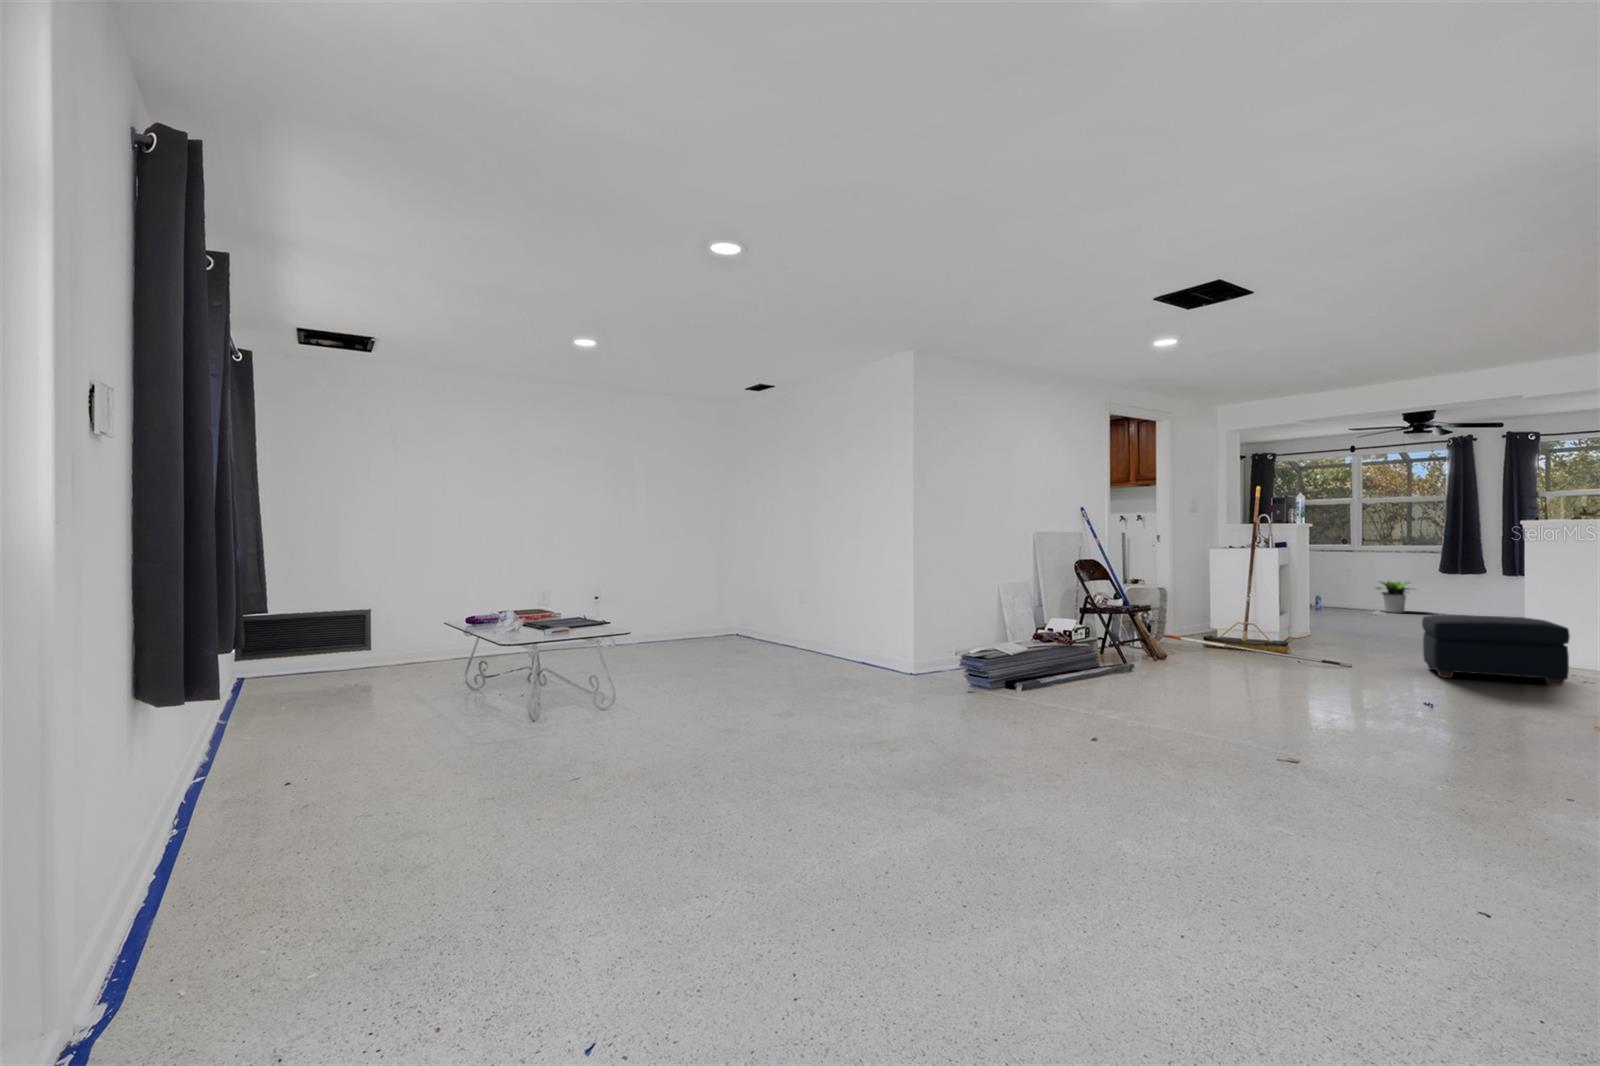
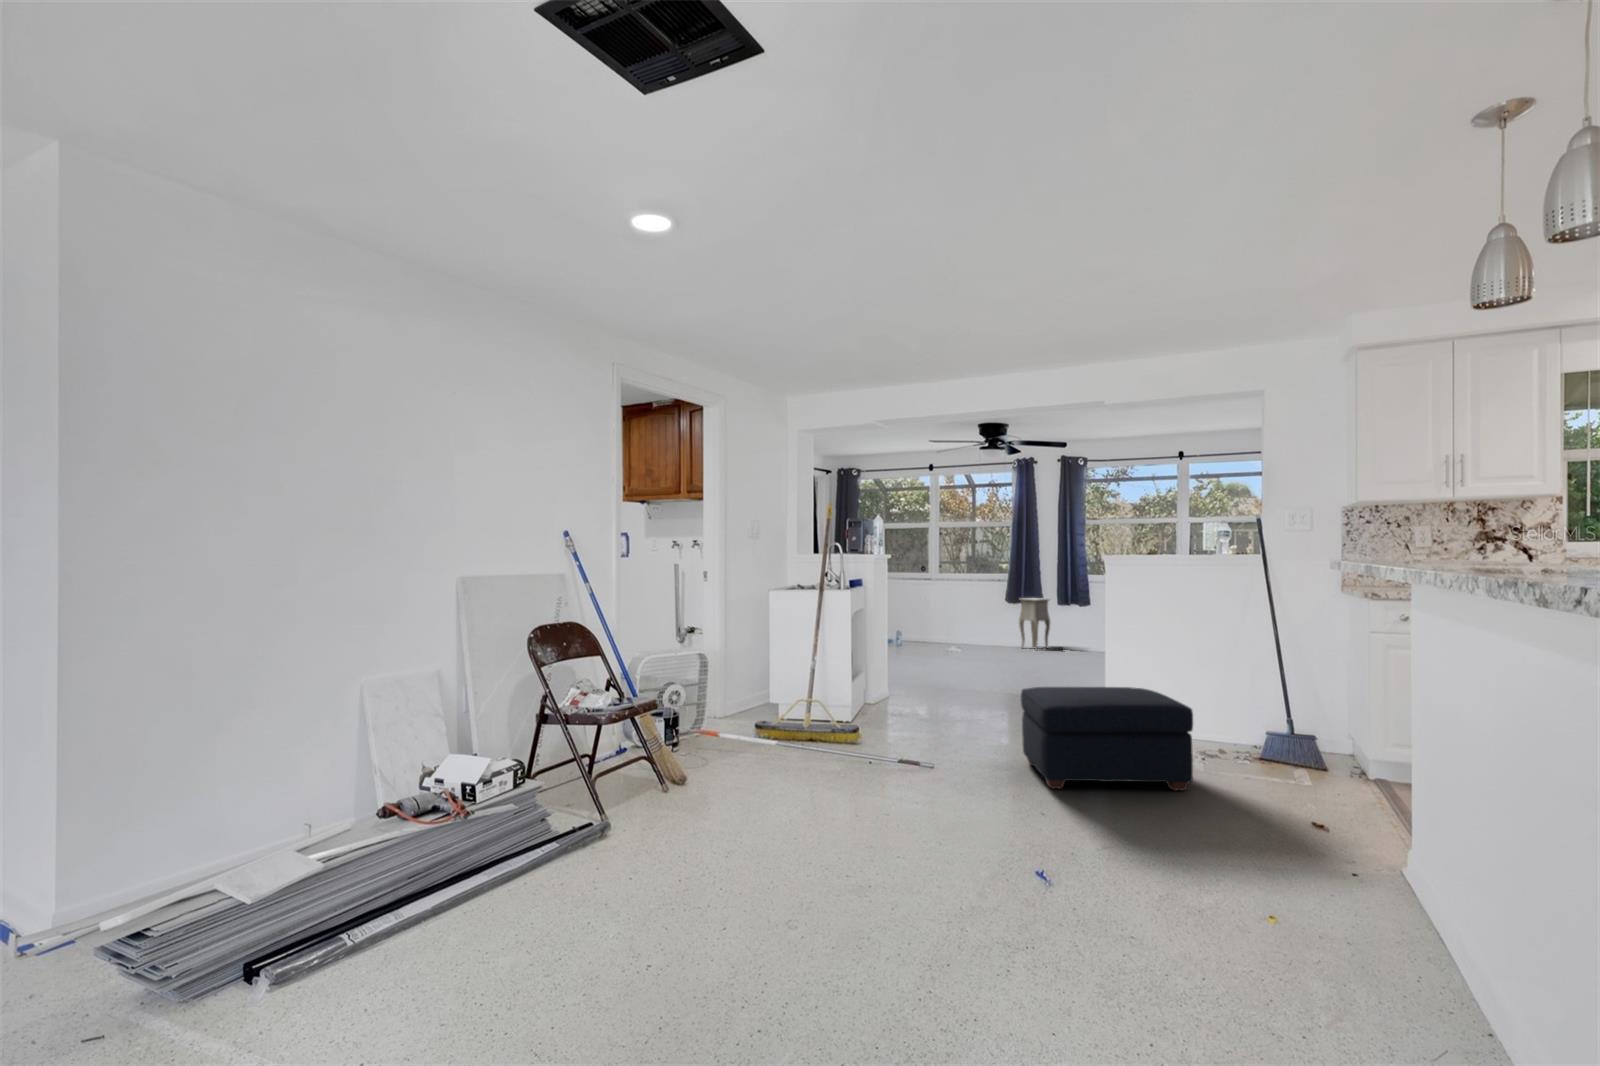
side table: none [1457,570,1496,619] -> present [1019,598,1050,649]
potted plant: present [1377,581,1411,613] -> none [947,611,987,645]

